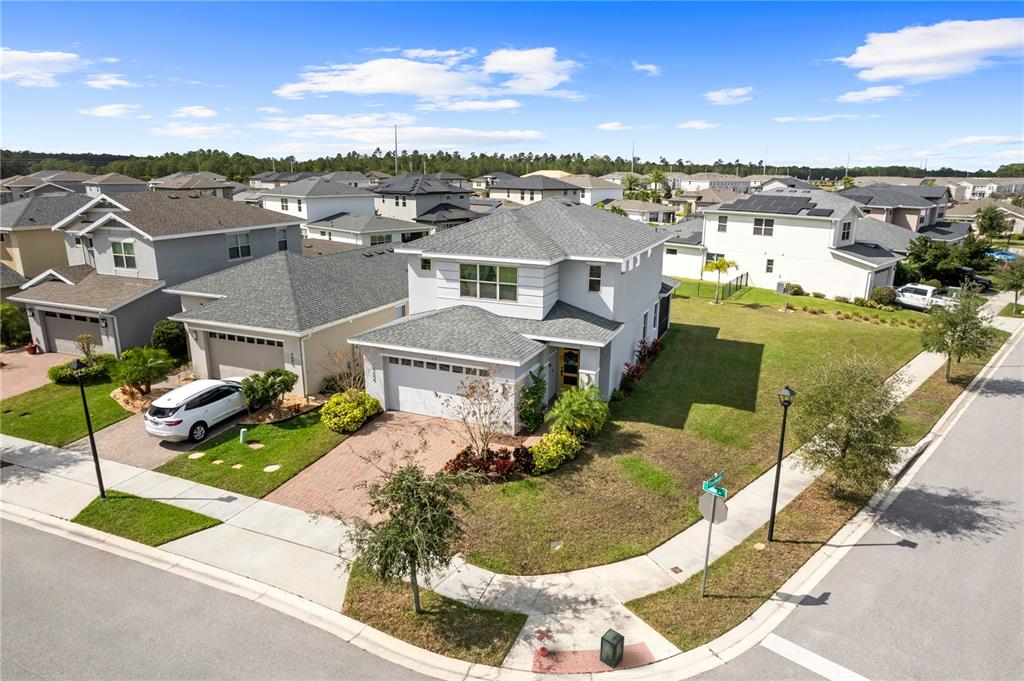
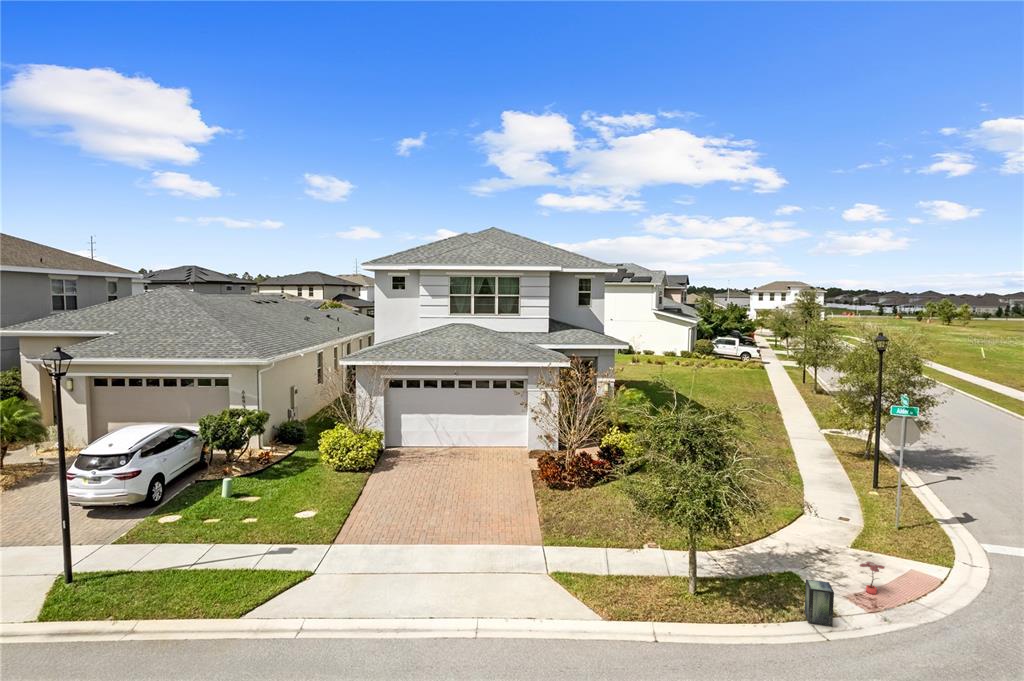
storage box: present [600,628,624,669] -> present [805,579,834,627]

